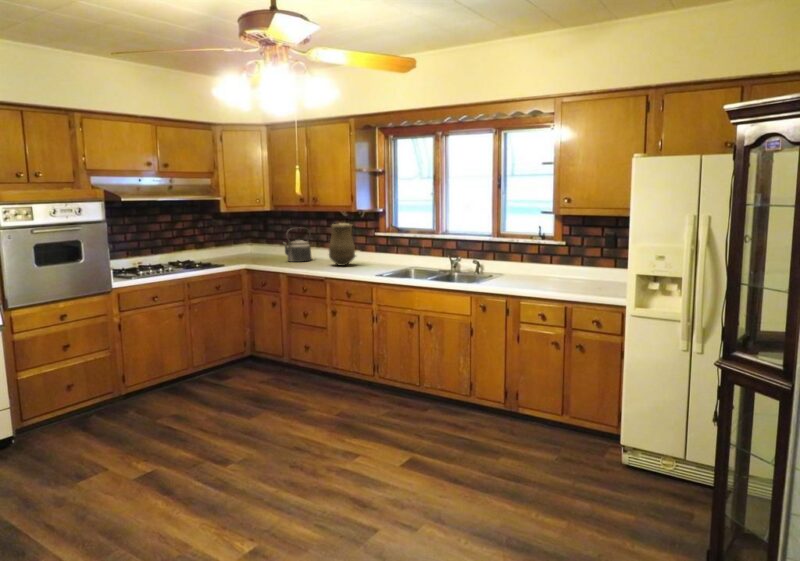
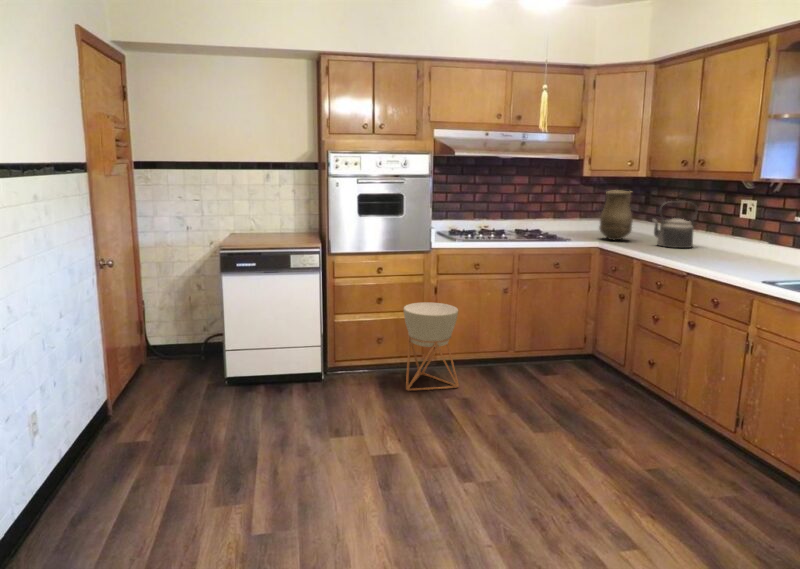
vase: present [329,224,356,266] -> present [599,191,633,240]
planter: none [96,337,162,423] -> present [403,302,459,391]

